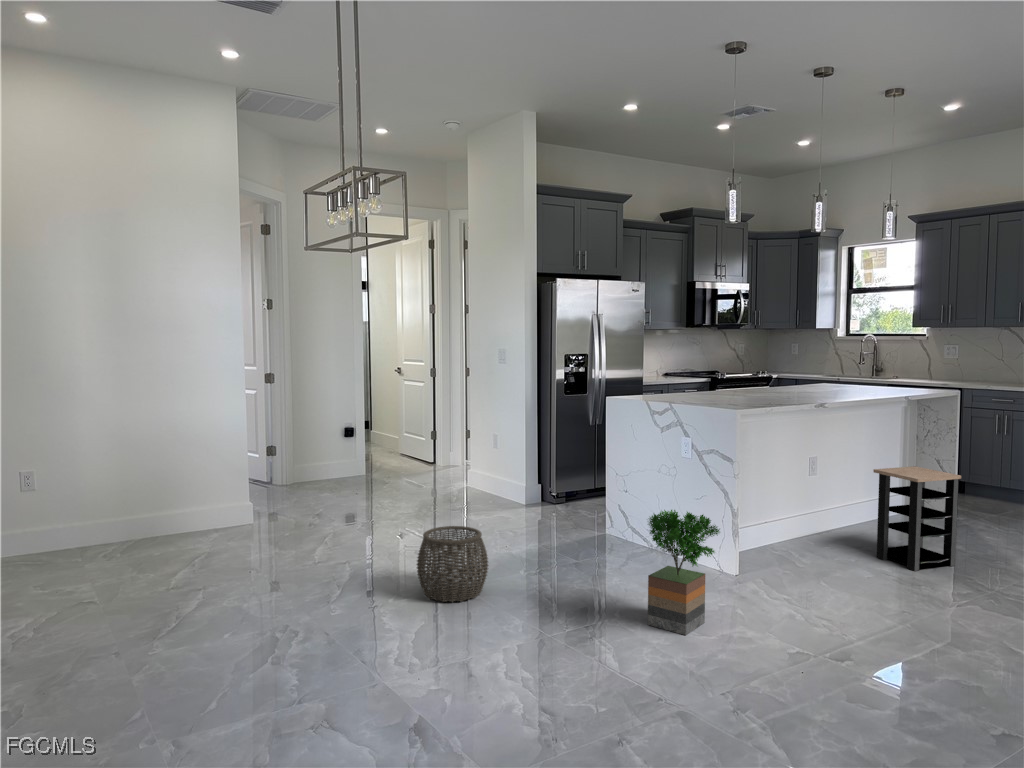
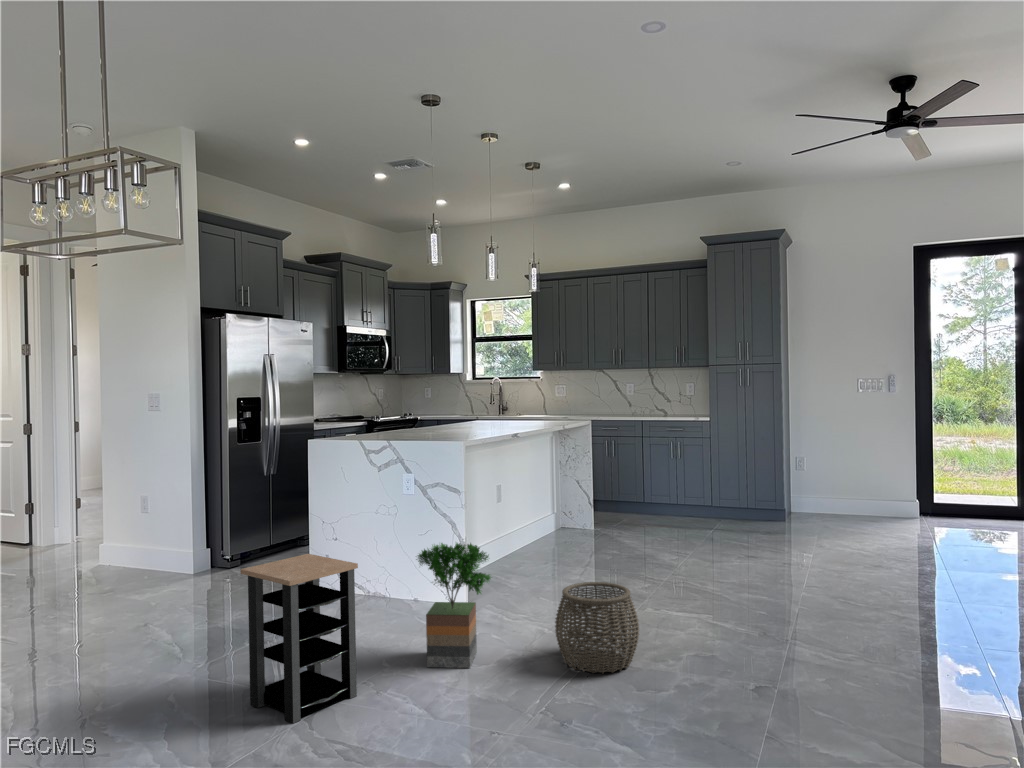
side table: present [873,466,961,571] -> present [241,554,358,723]
woven basket: present [417,526,488,602] -> present [555,582,639,673]

